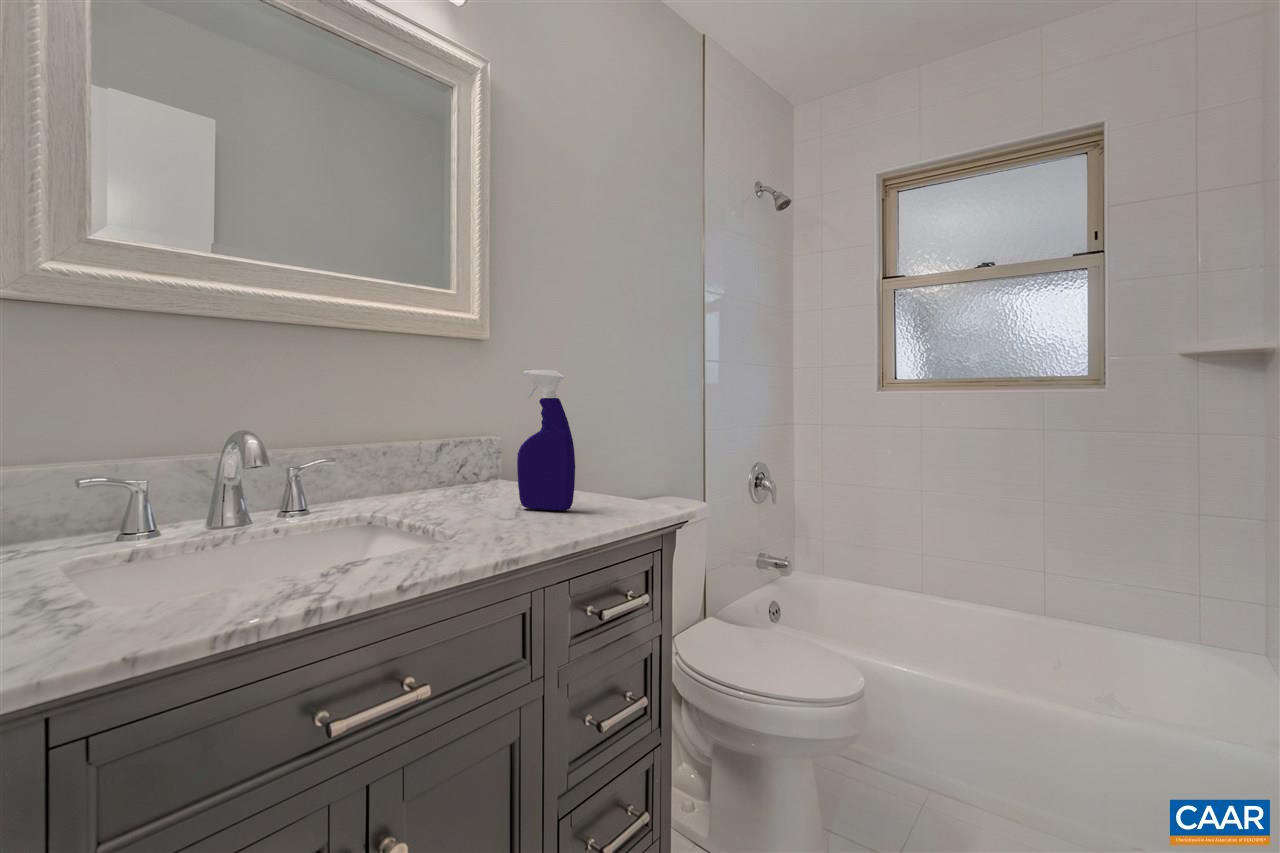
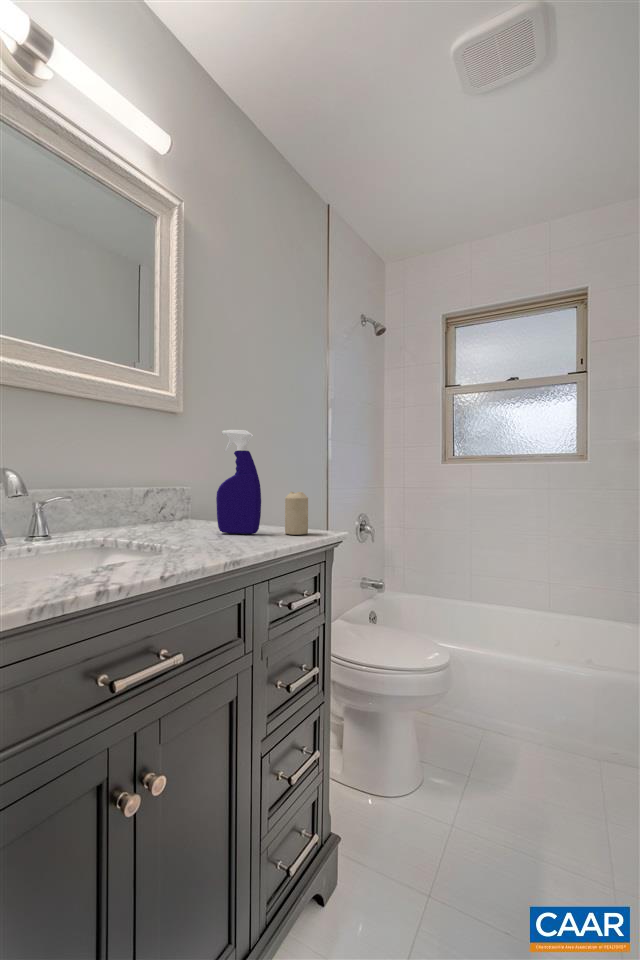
candle: none [608,453,640,513] -> present [285,492,308,535]

